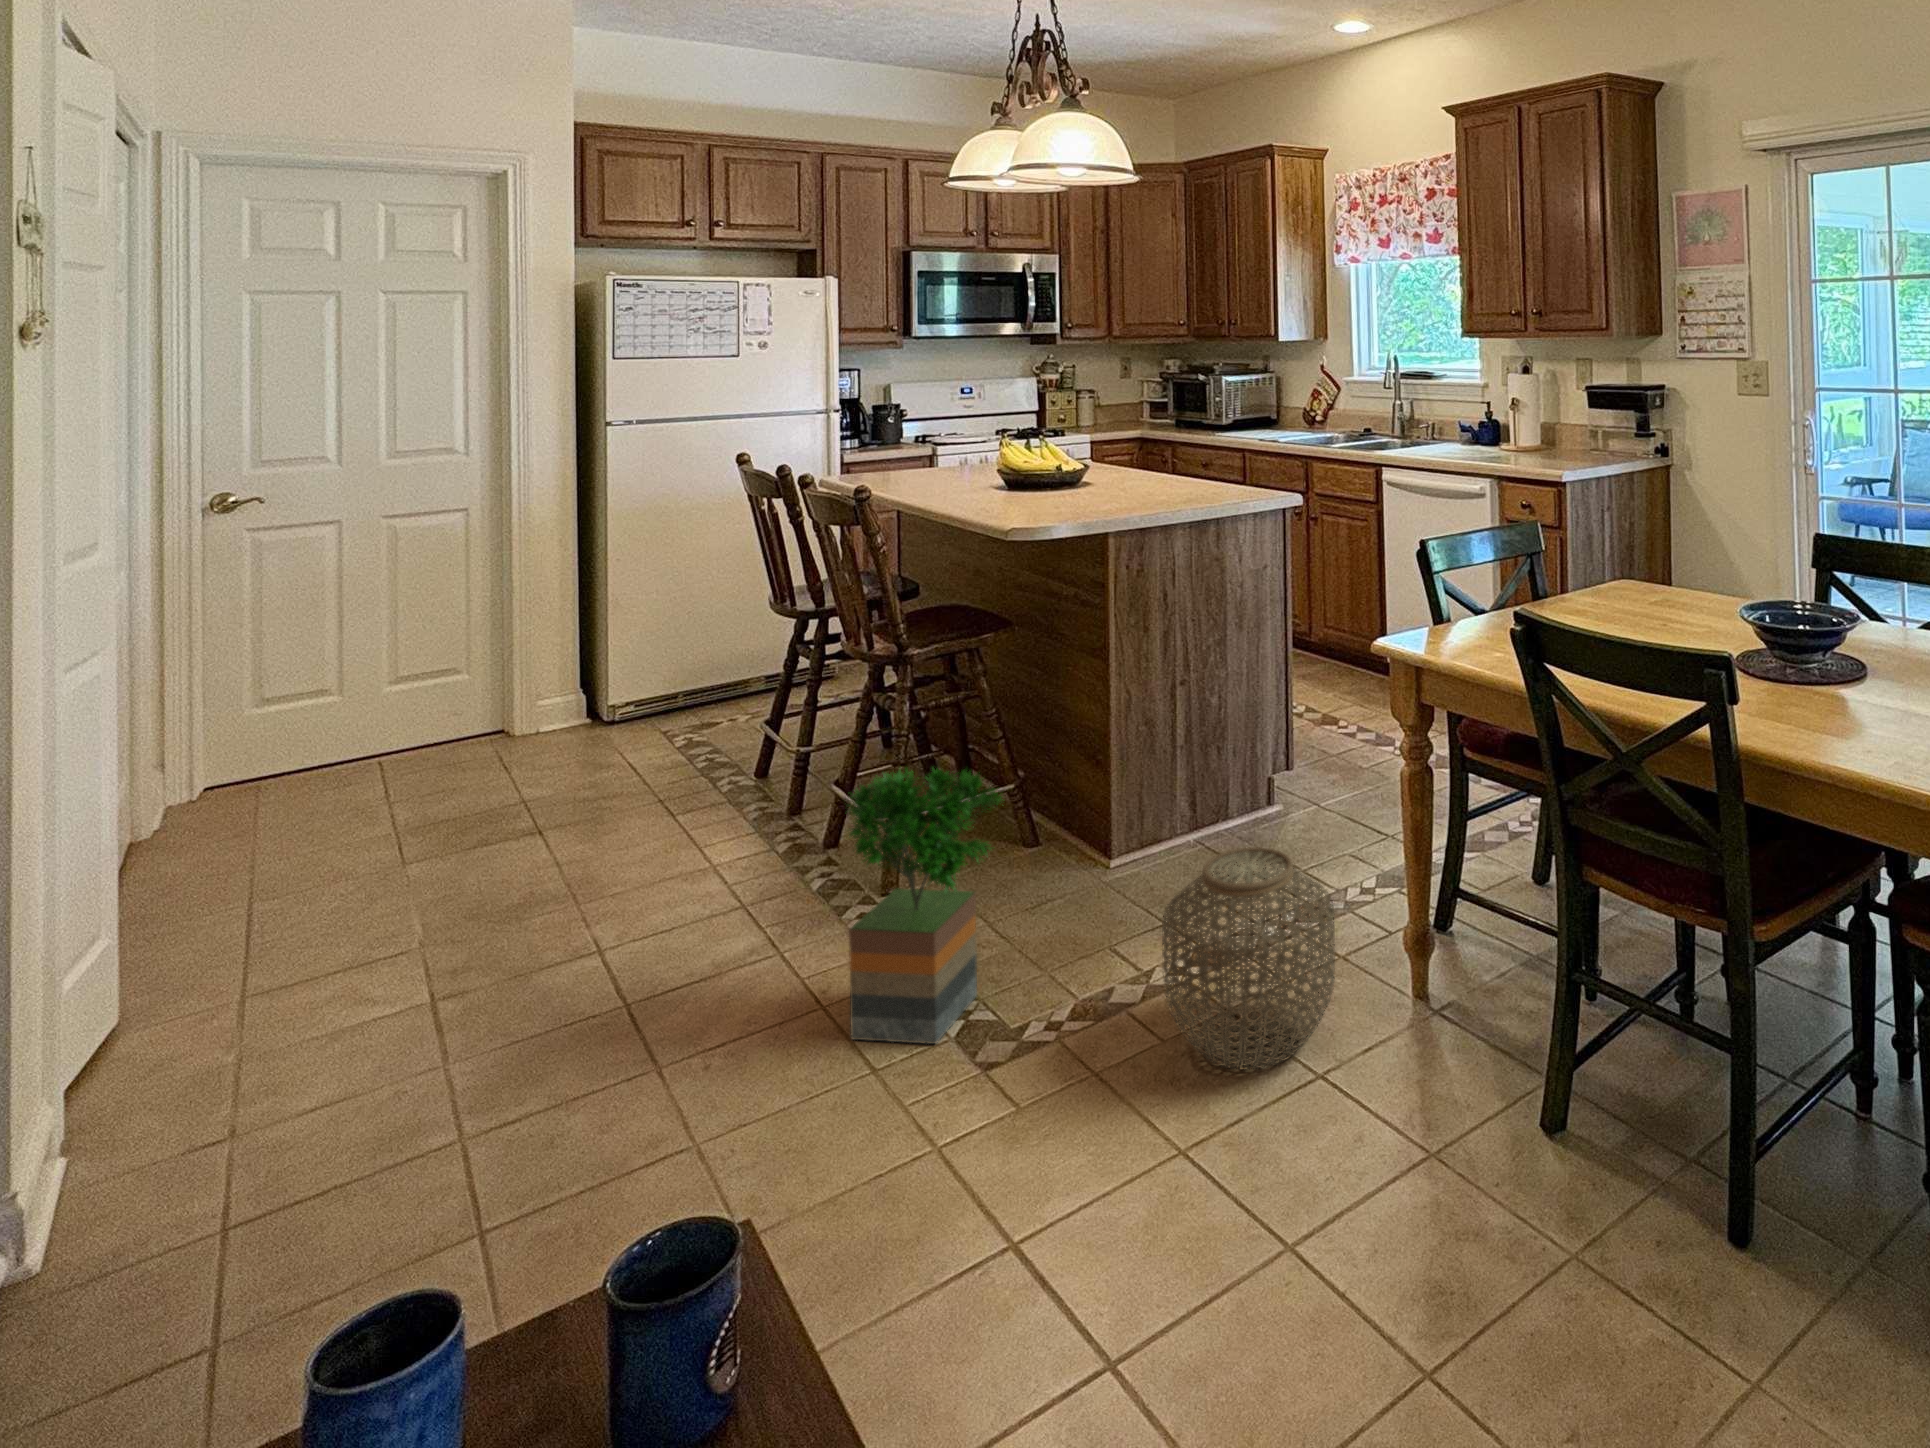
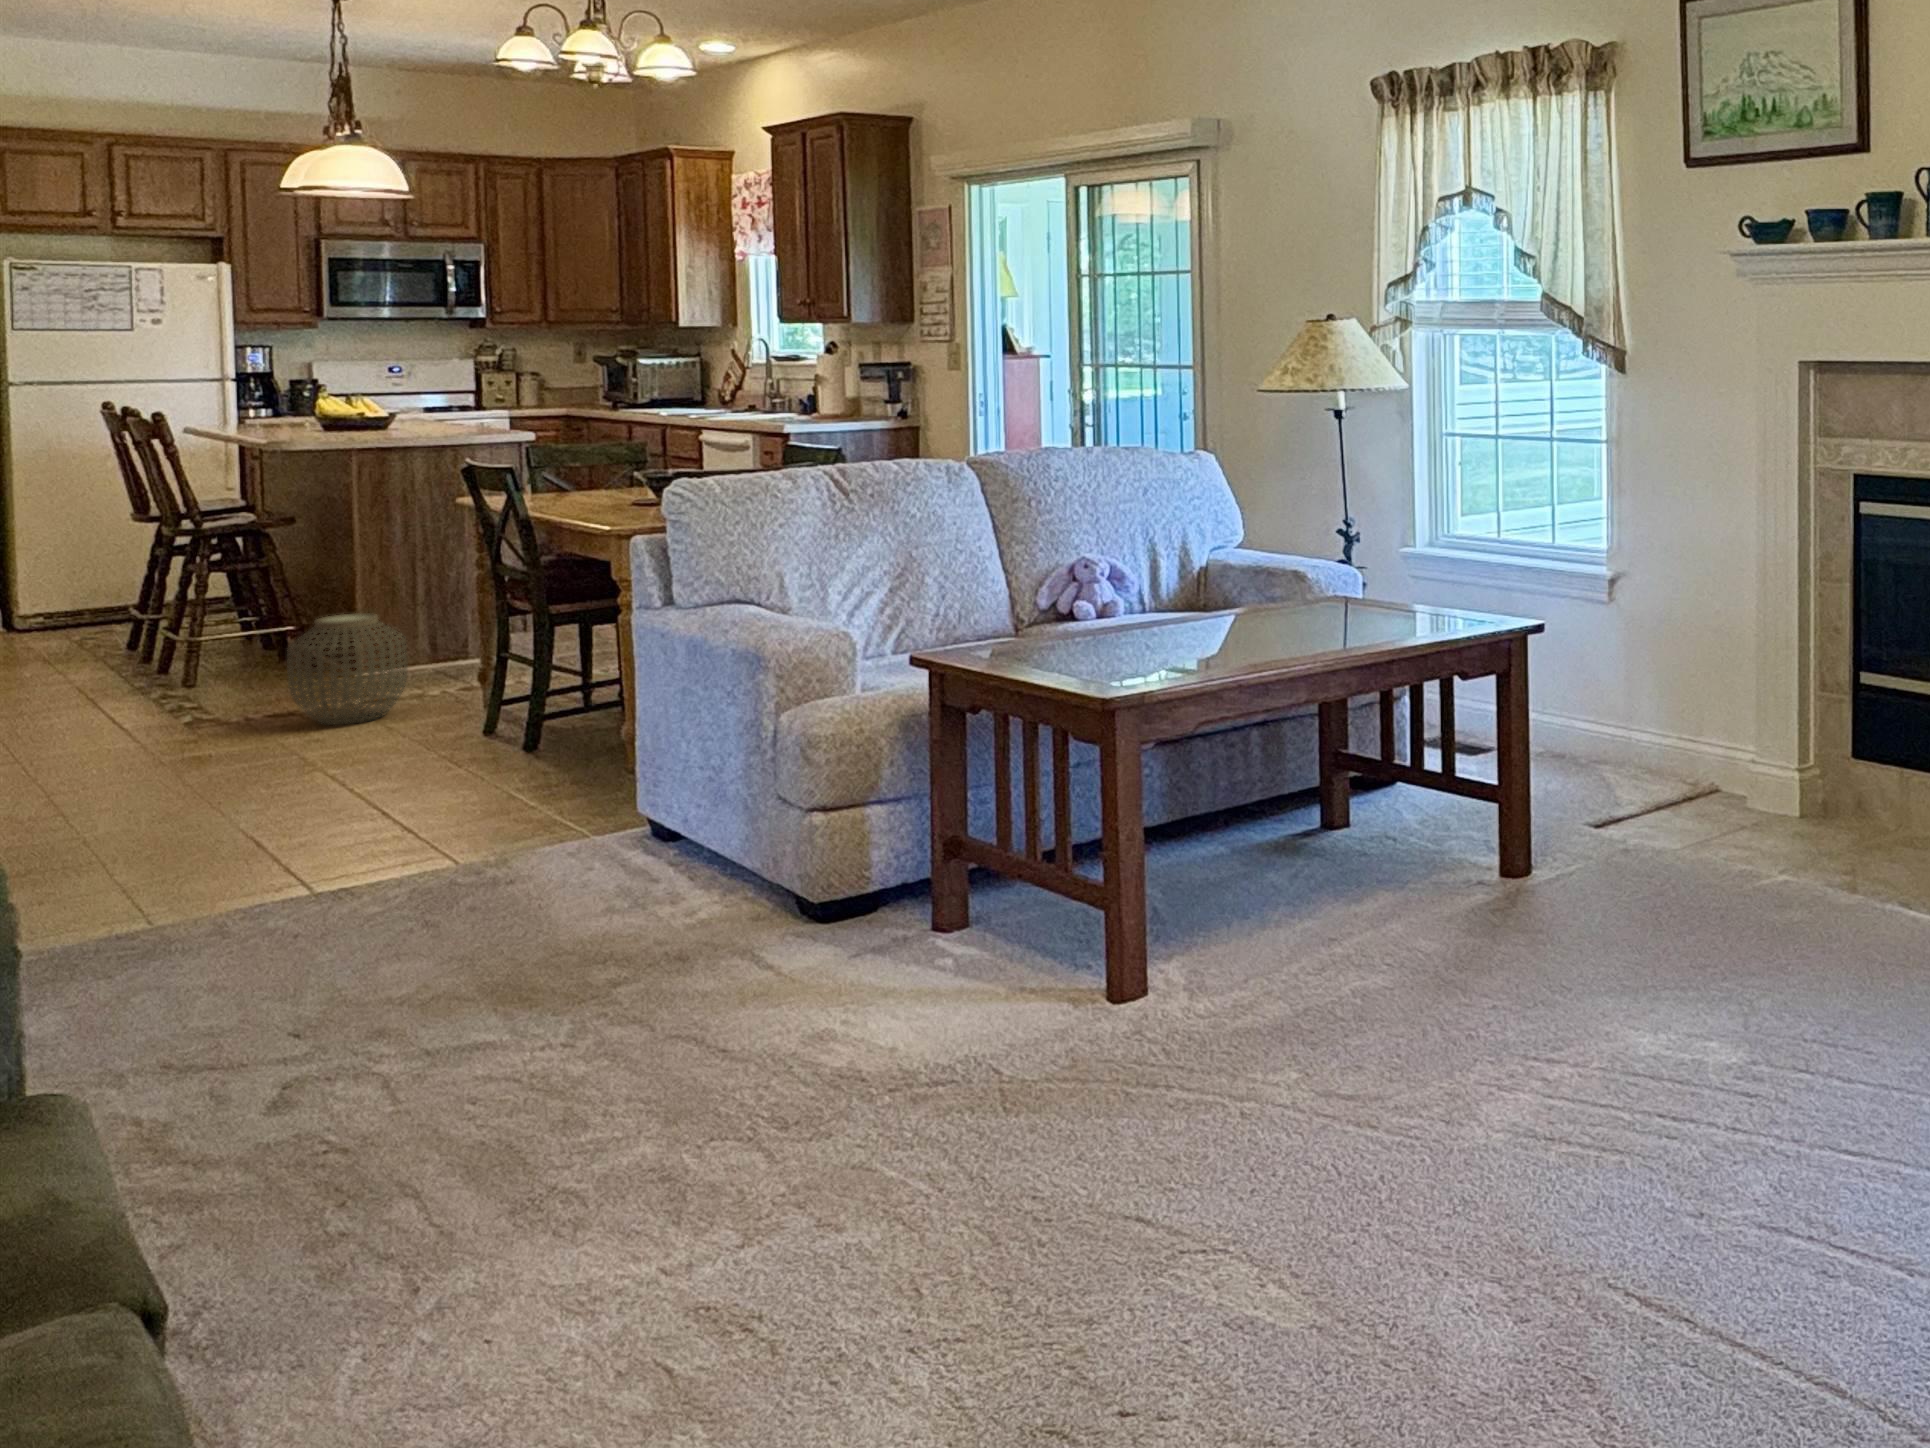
potted tree: present [848,769,1001,1044] -> none [93,572,217,723]

